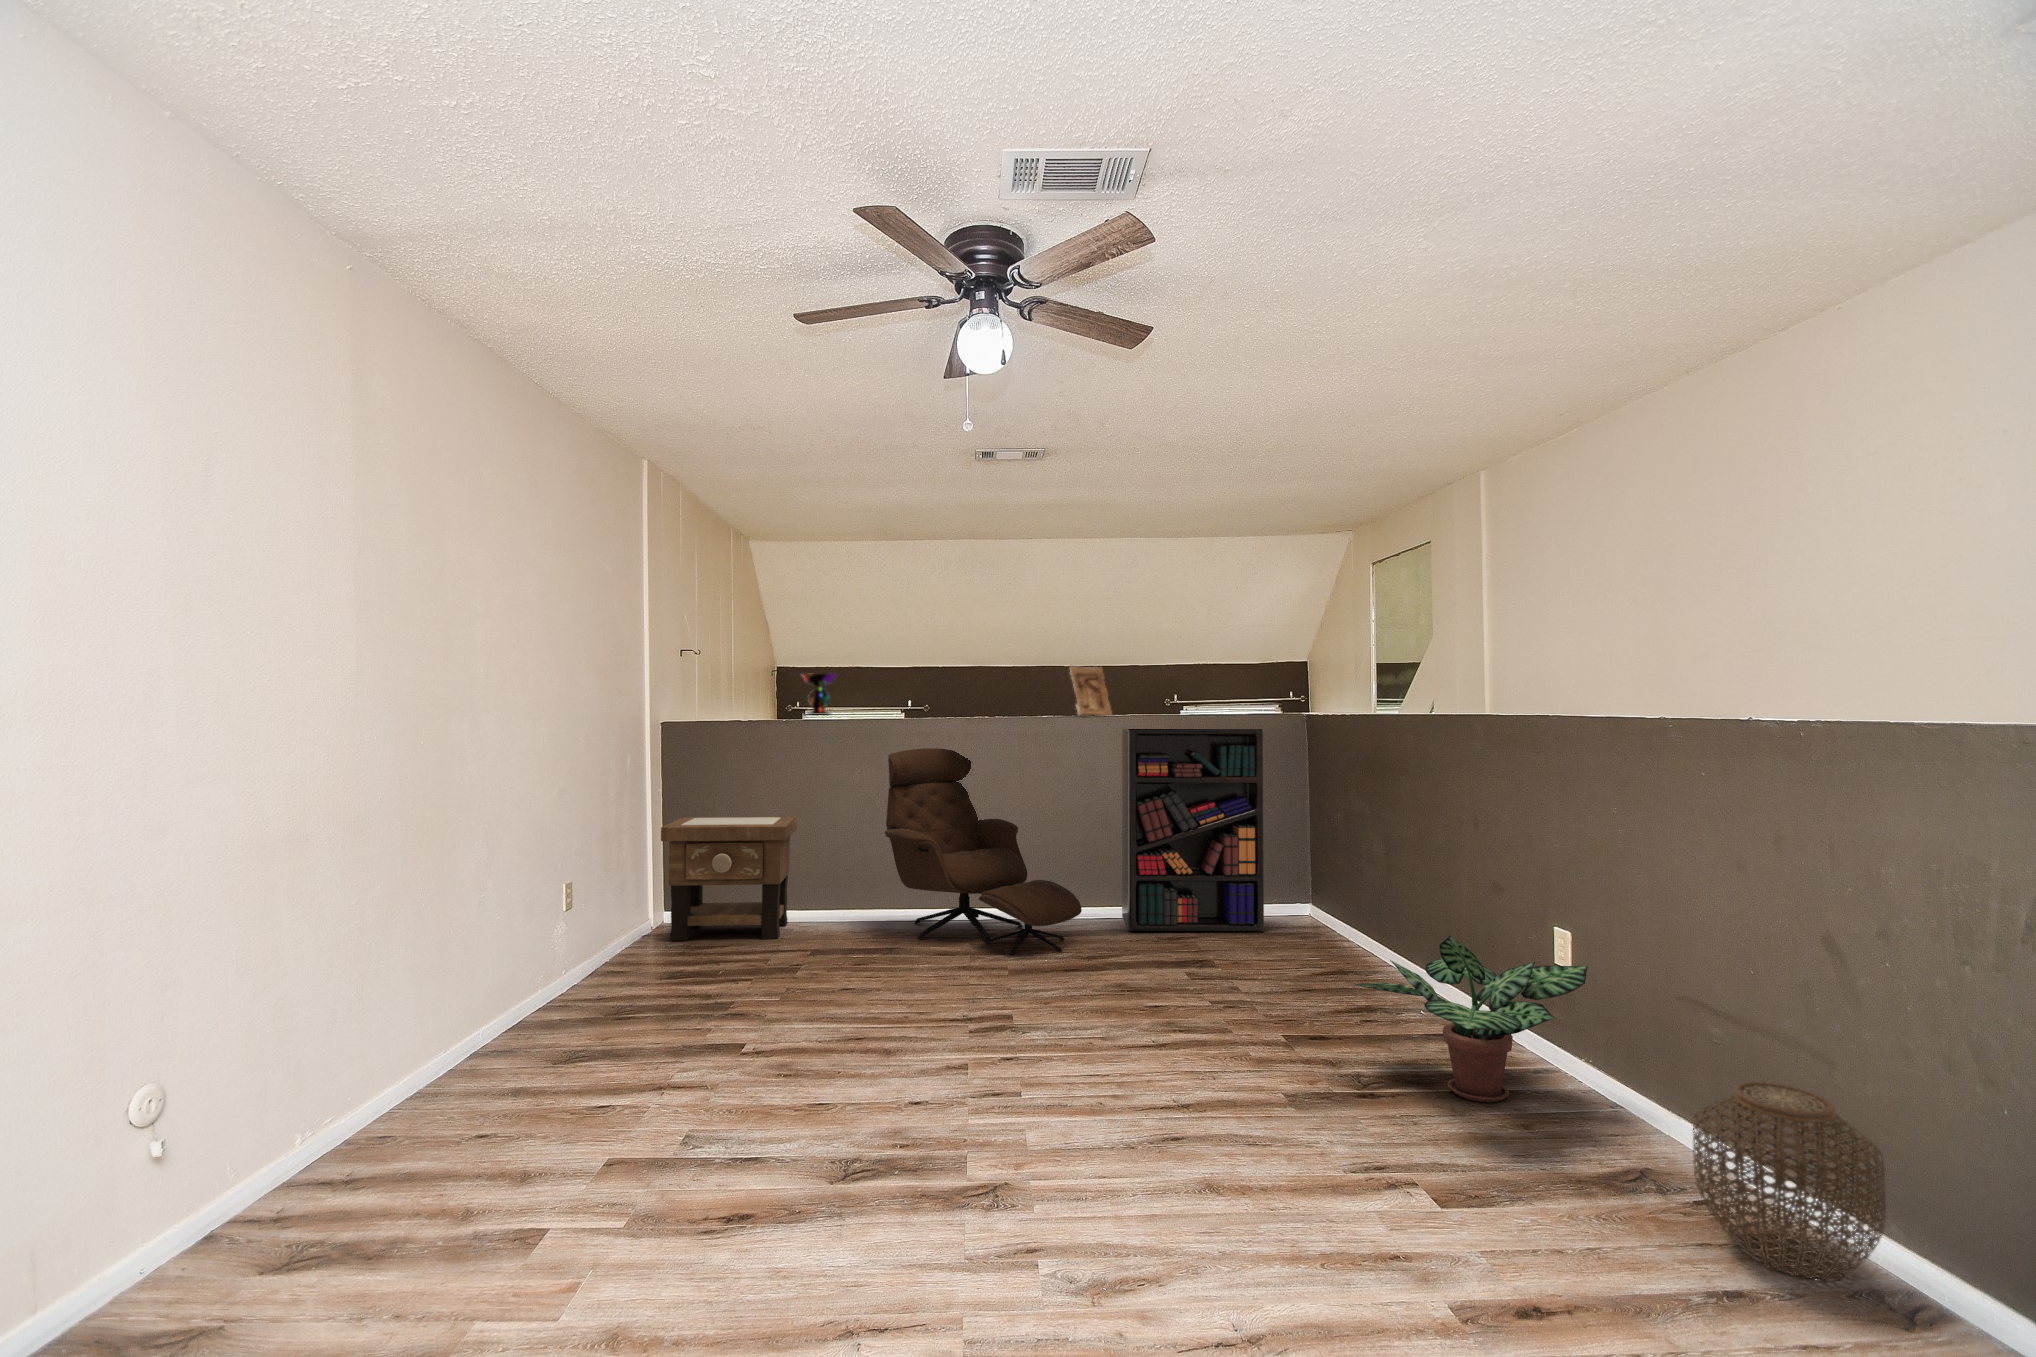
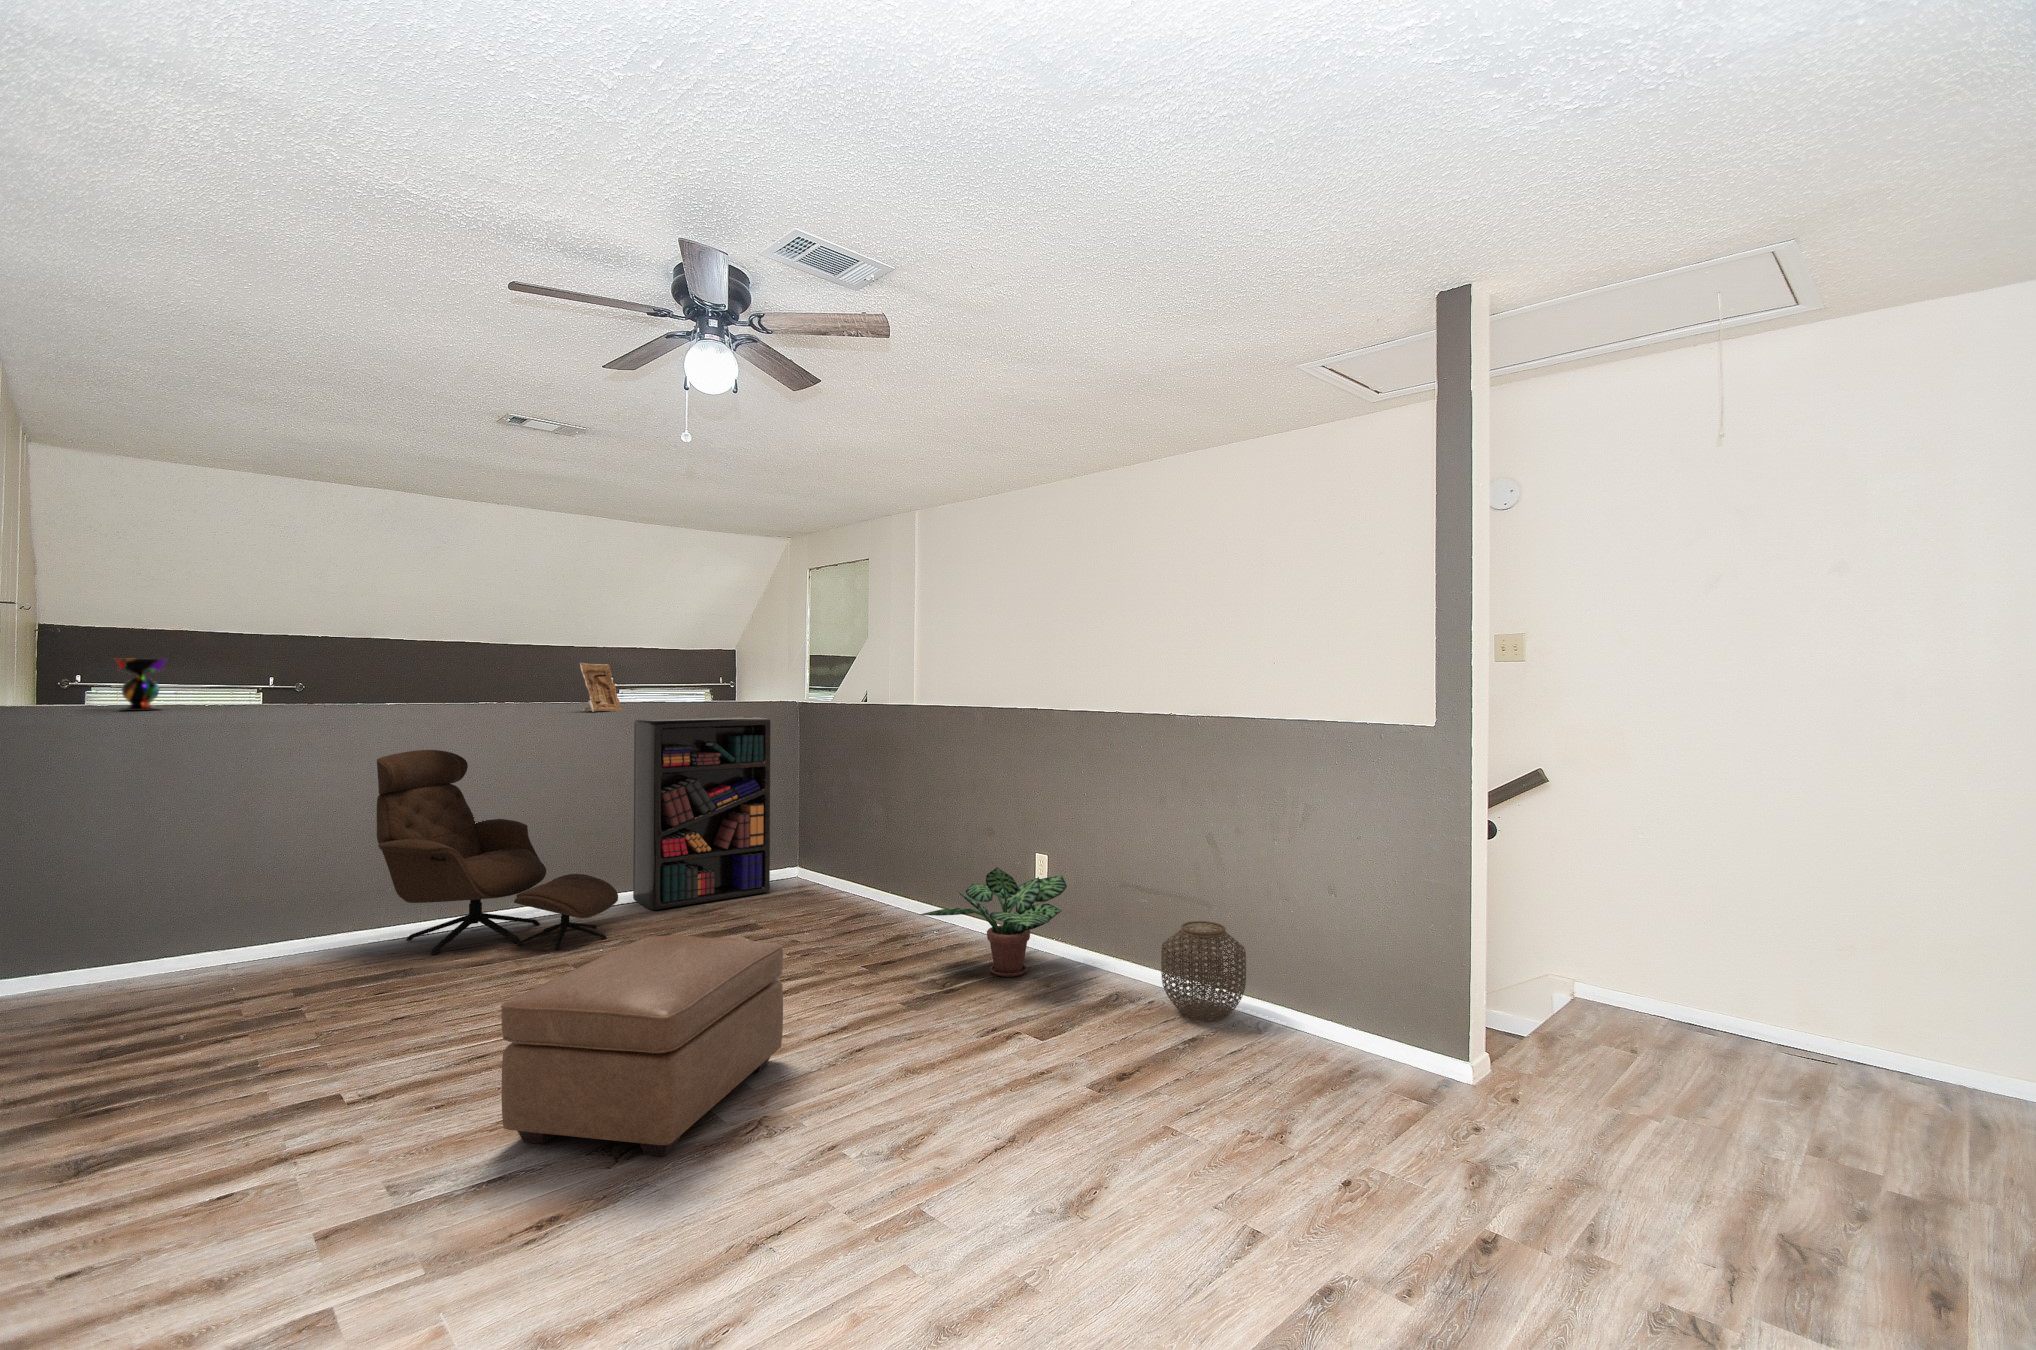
side table: present [661,817,797,941] -> none [39,840,249,1020]
ottoman: none [780,949,1090,1190] -> present [501,935,783,1156]

